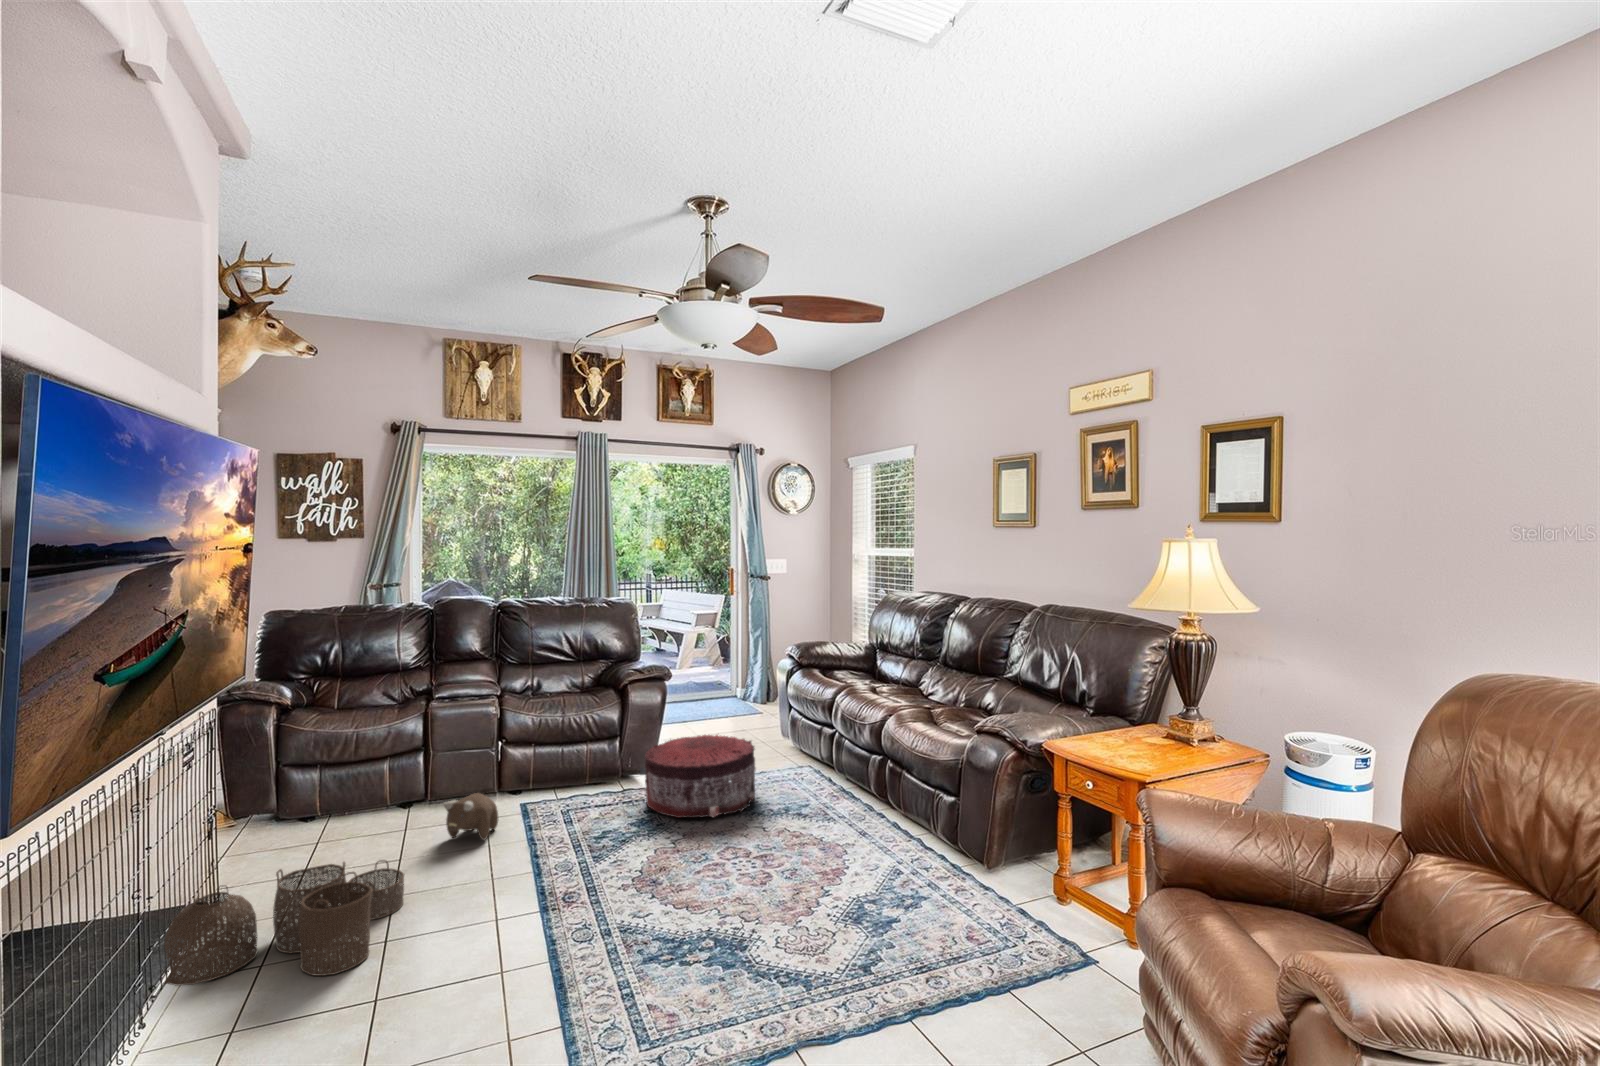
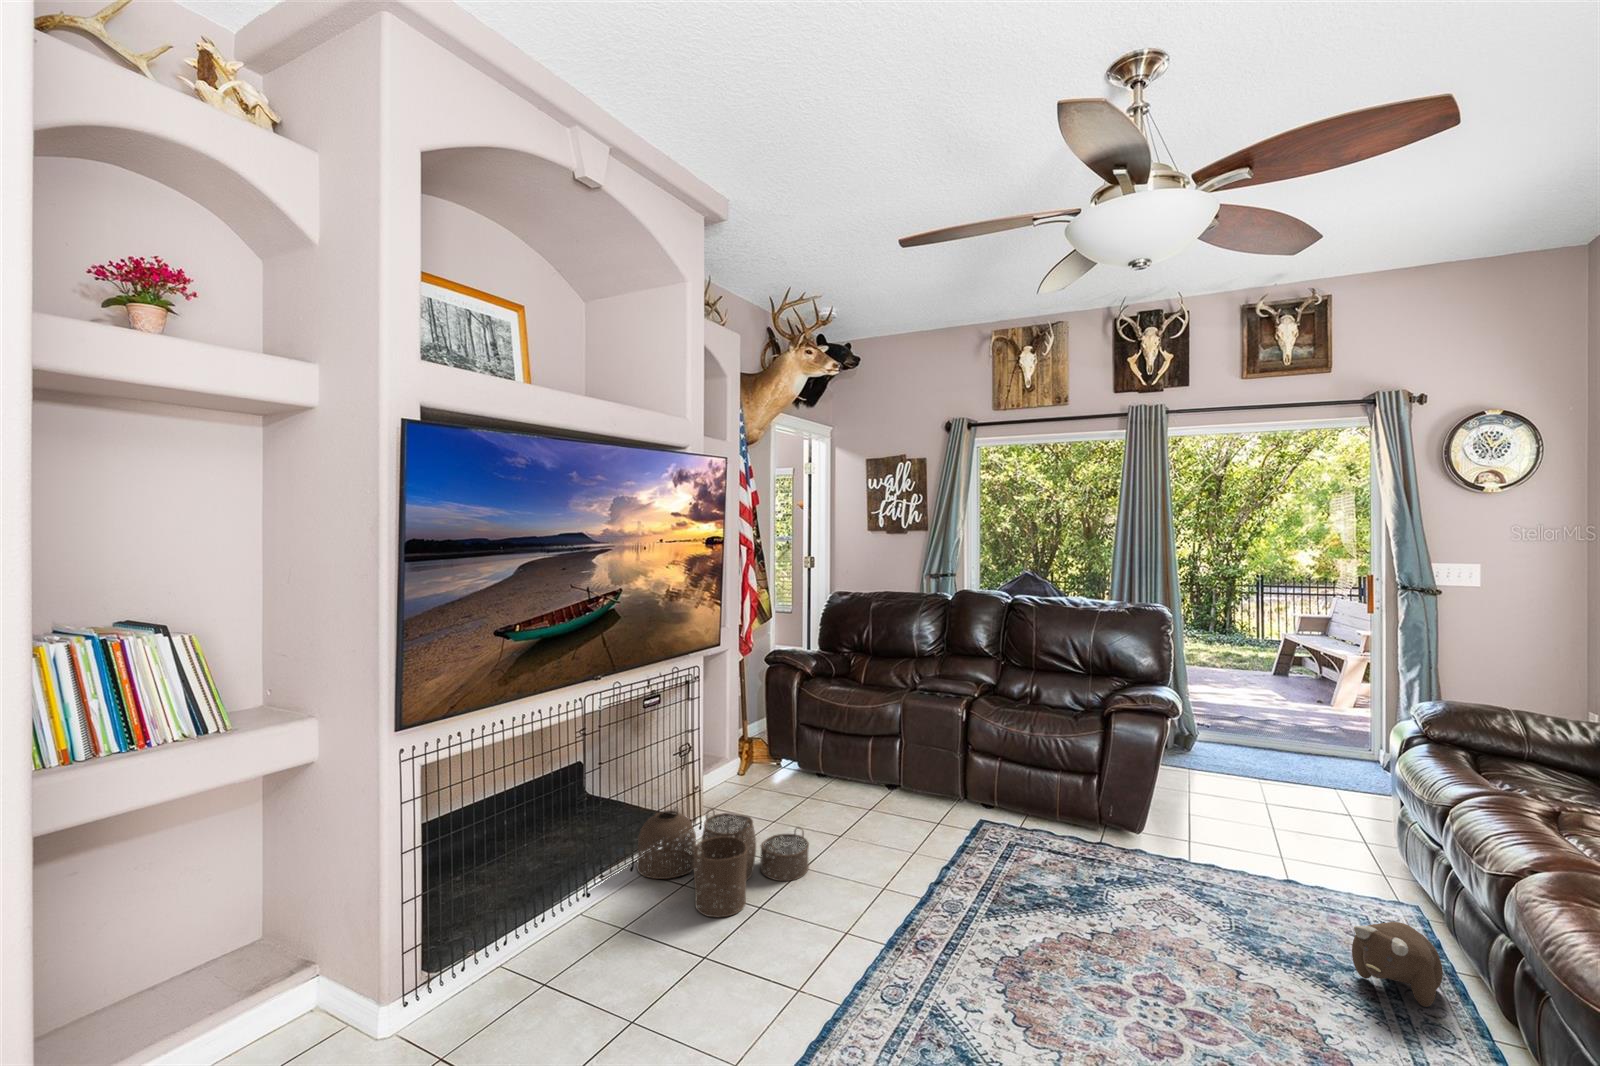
pouf: present [645,735,756,818] -> none [1101,791,1272,931]
plush toy: present [443,793,498,840] -> present [1352,922,1443,1007]

